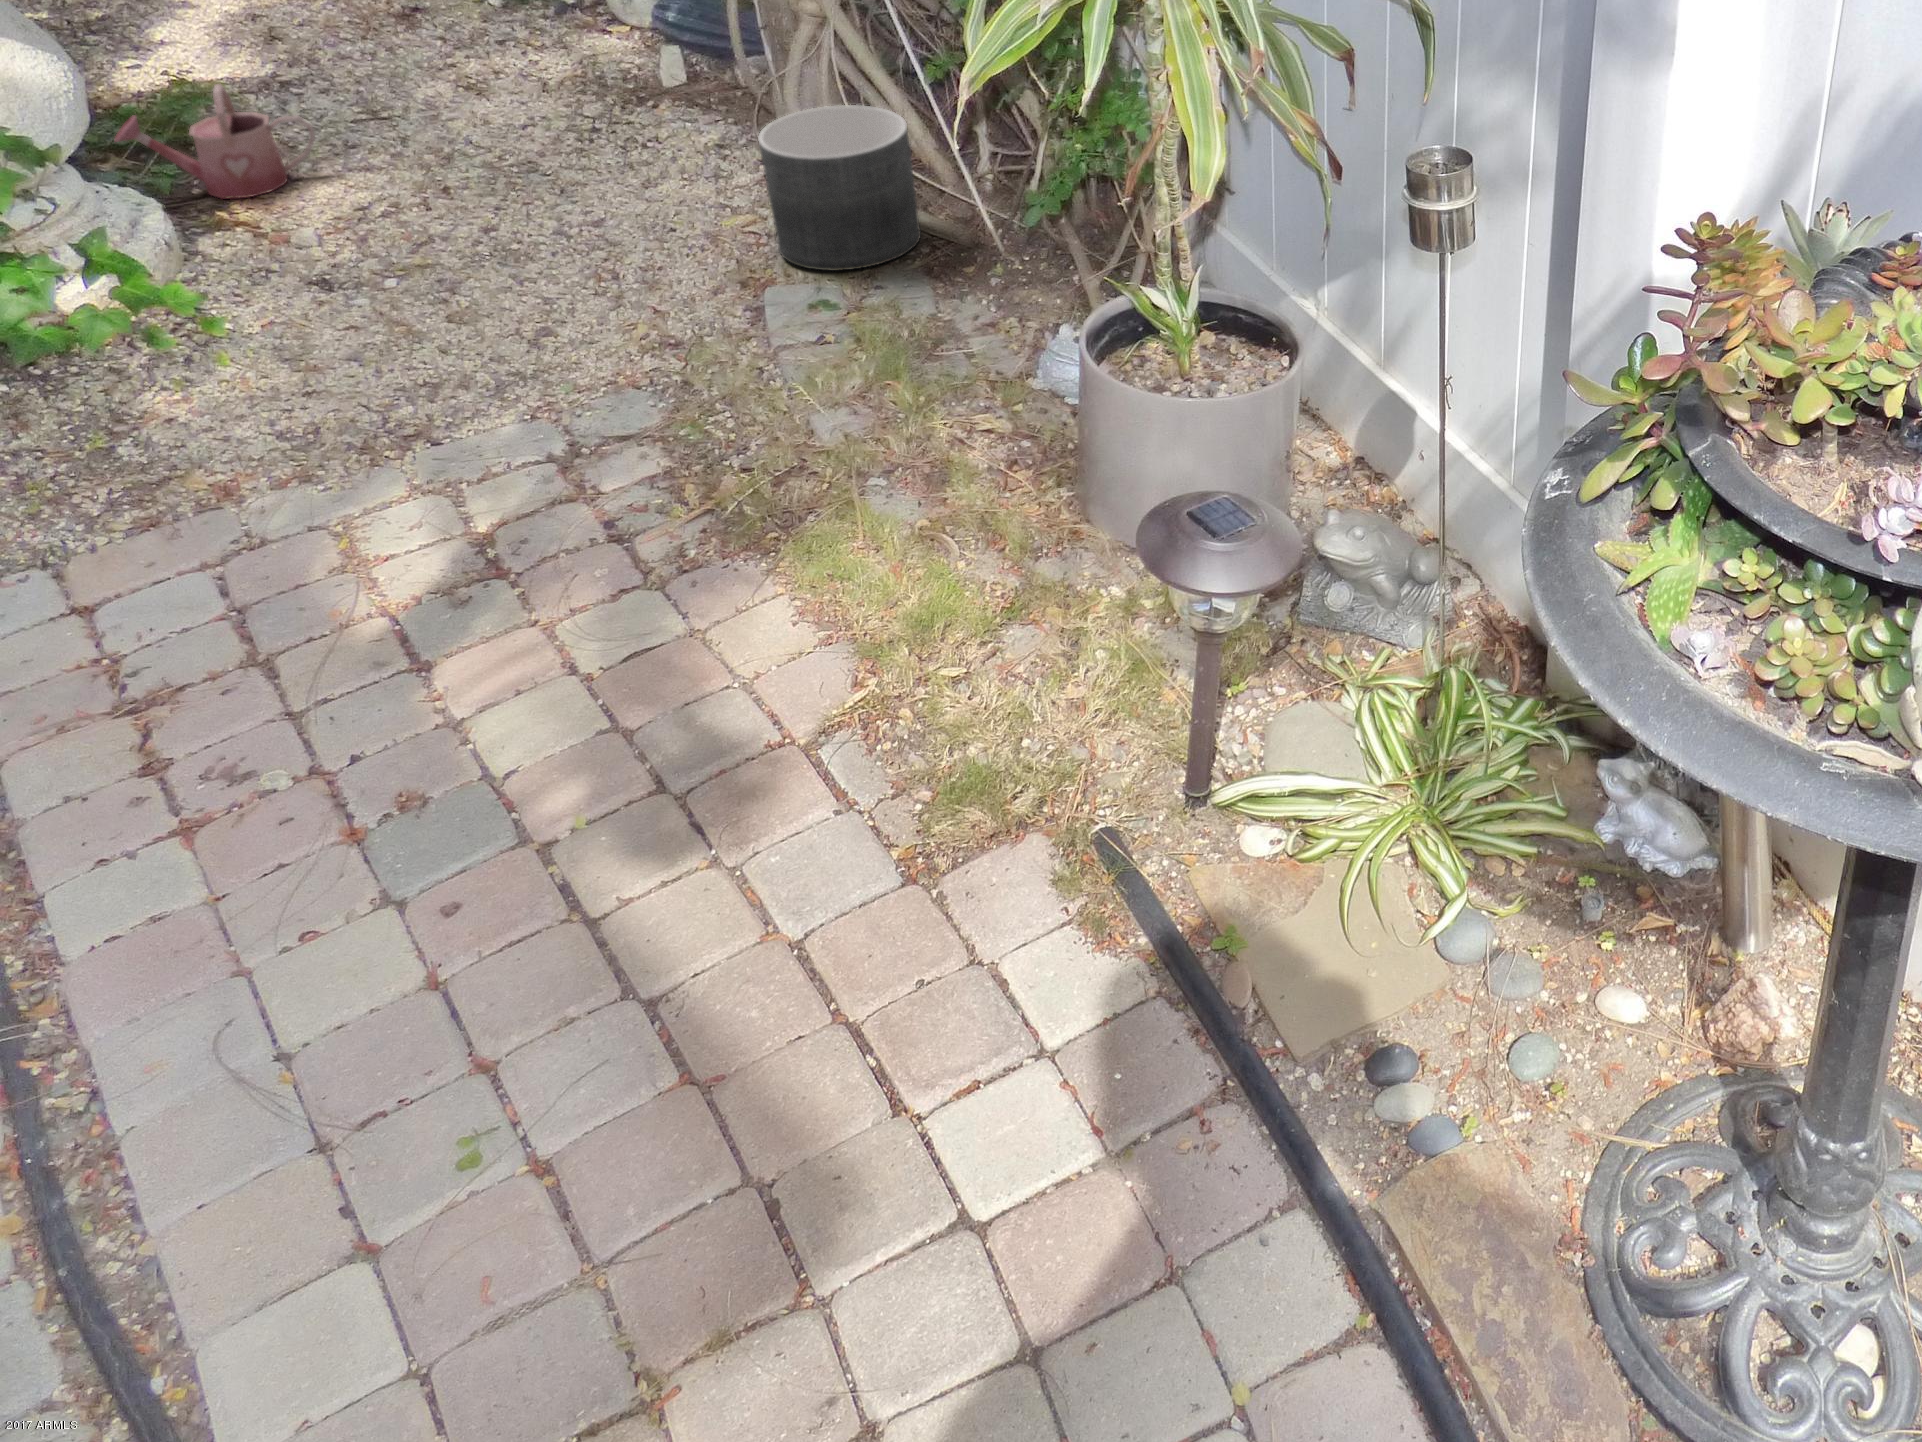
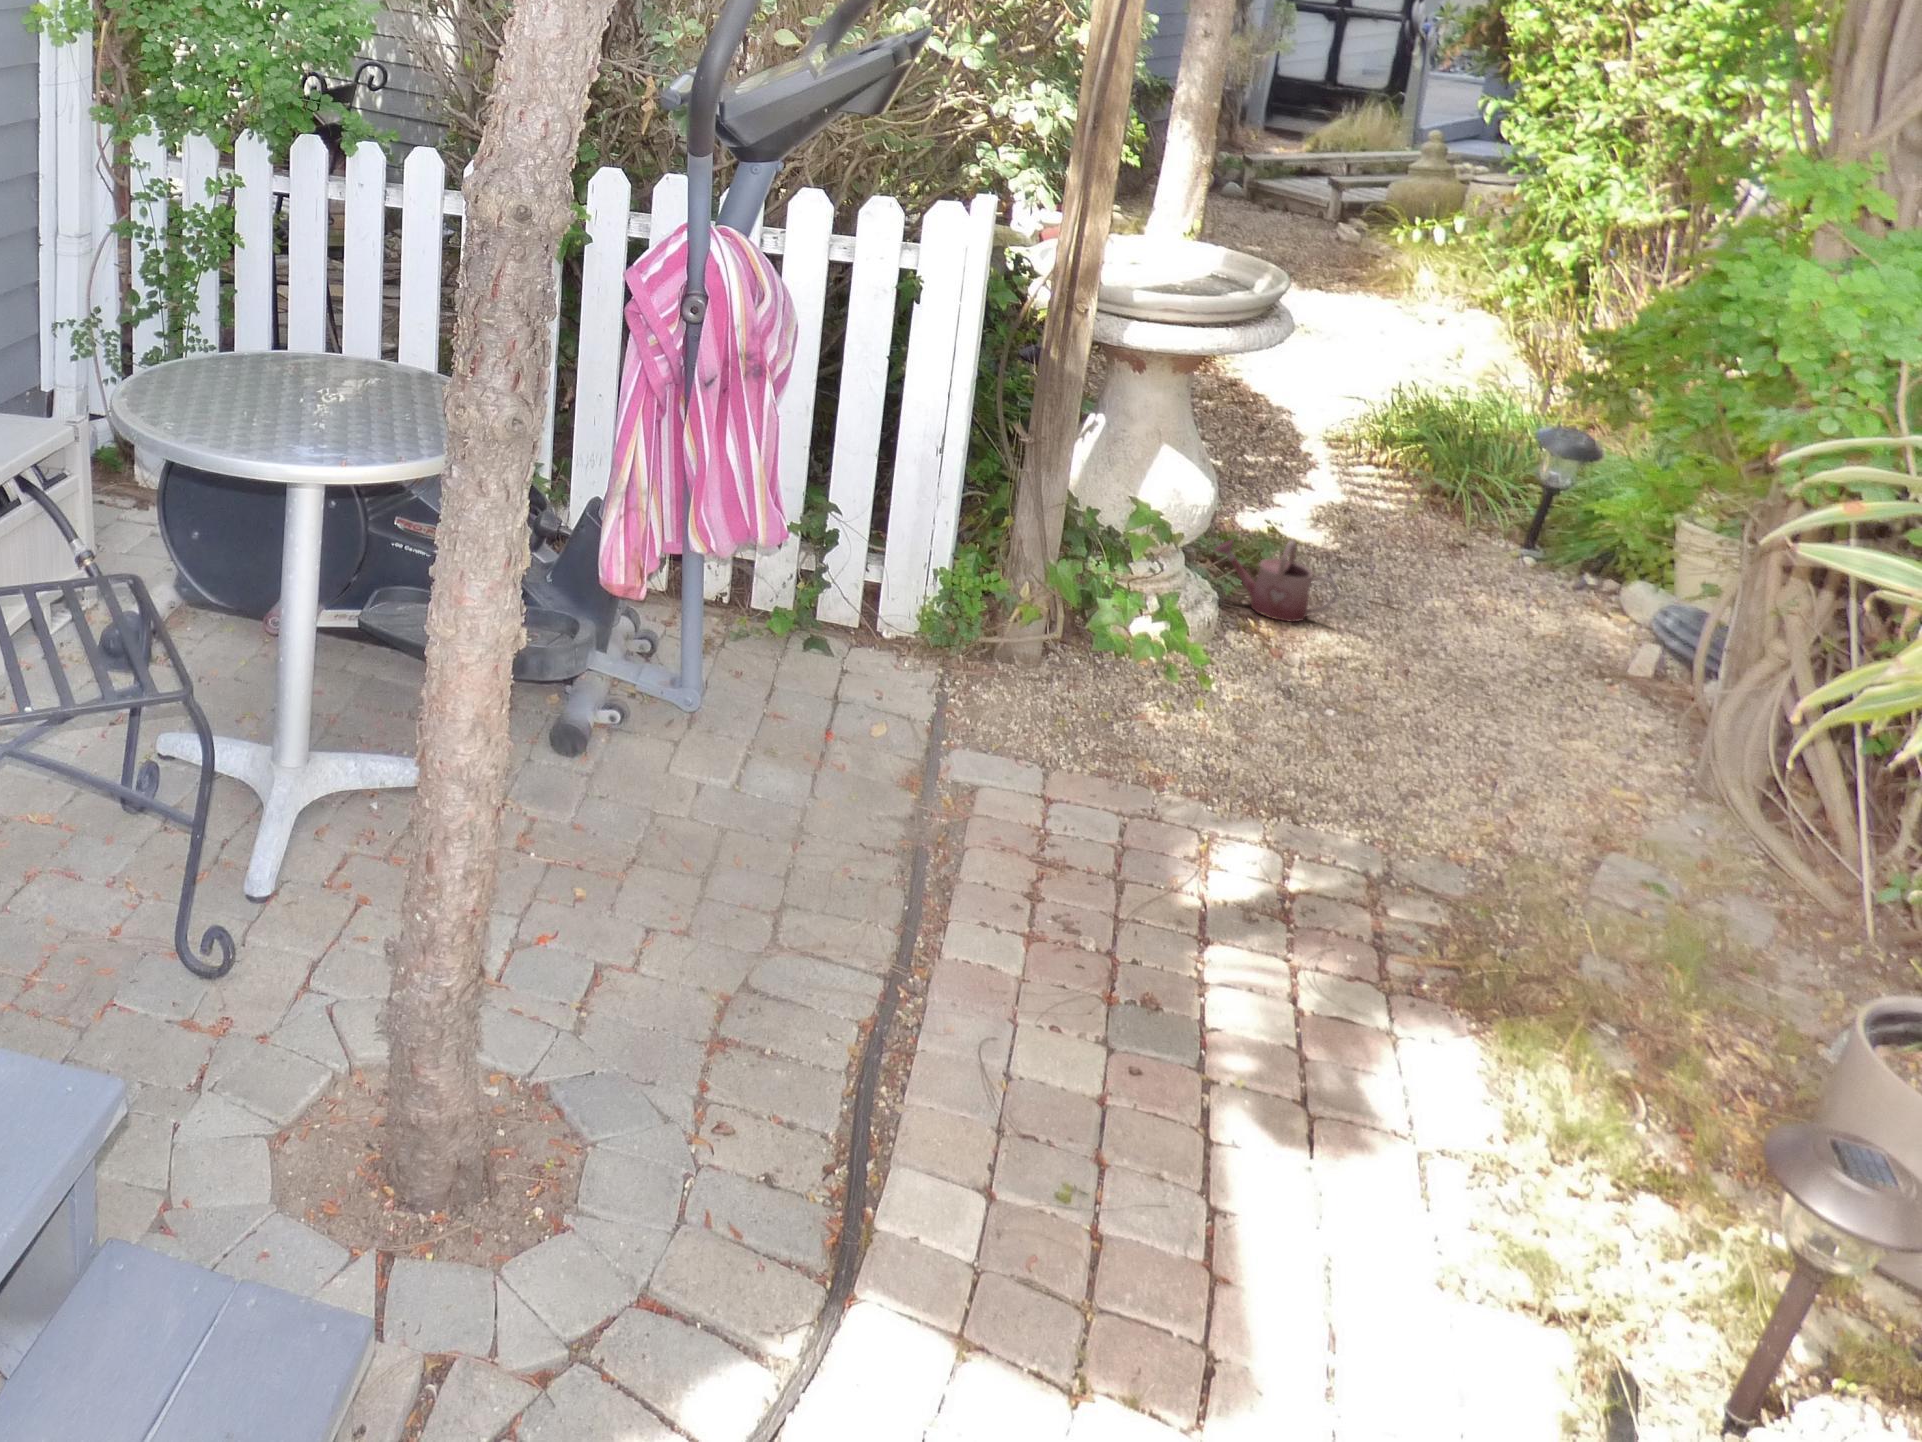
planter: present [758,105,921,271] -> none [1646,729,1828,892]

